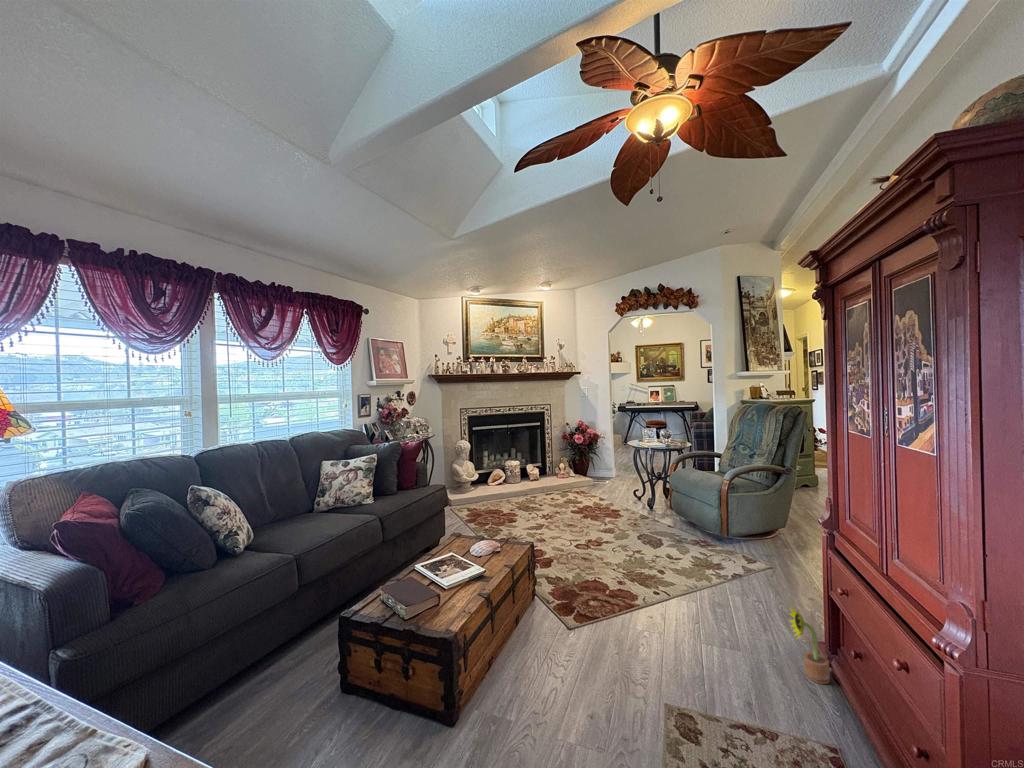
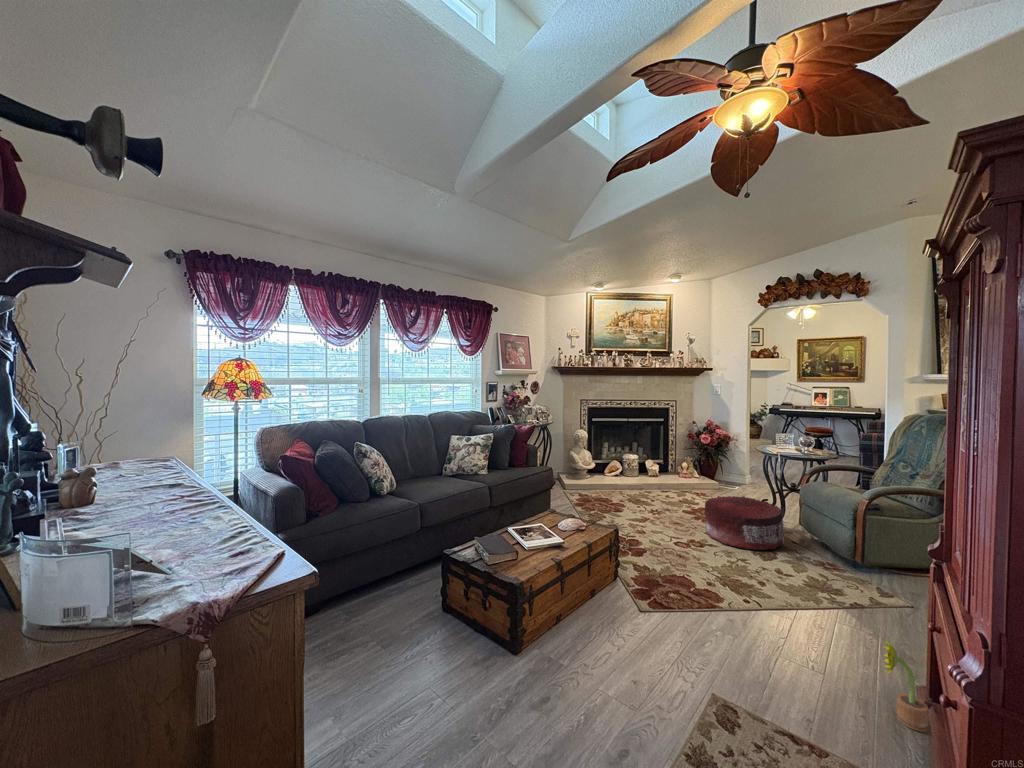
pouf: none [595,490,664,540] -> present [705,496,784,550]

